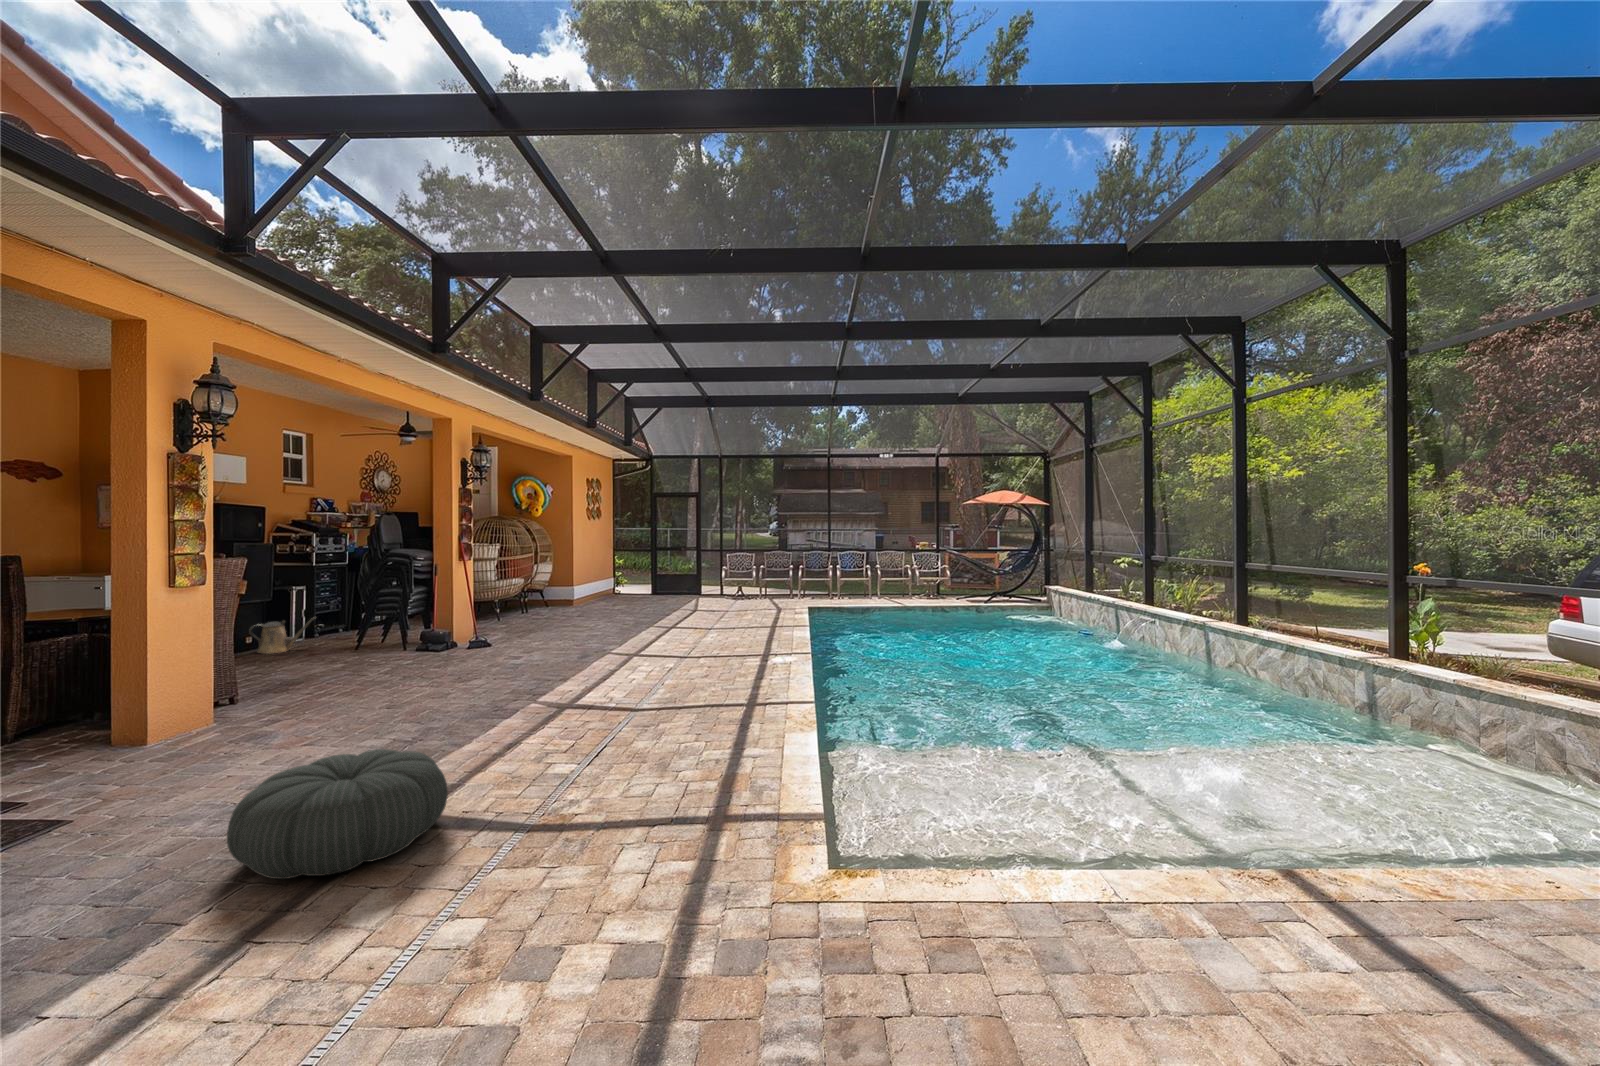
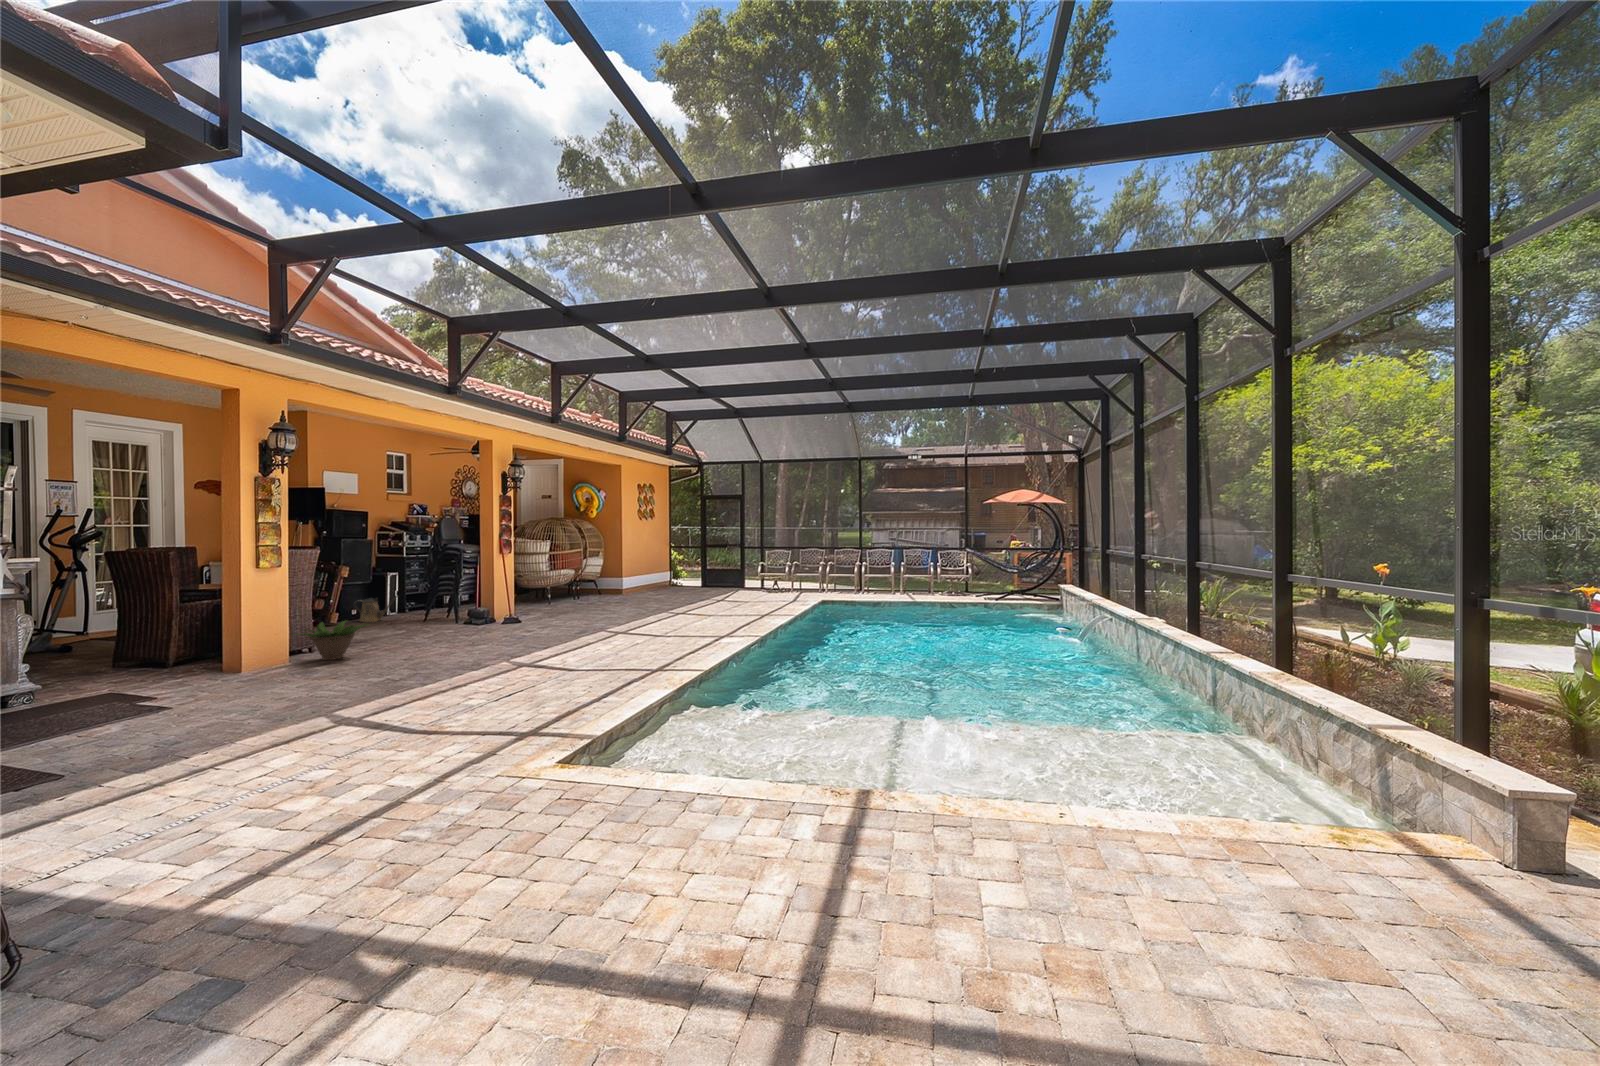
decorative plant: none [215,655,331,715] -> present [302,621,367,660]
pouf: present [227,749,448,879] -> none [220,674,360,741]

